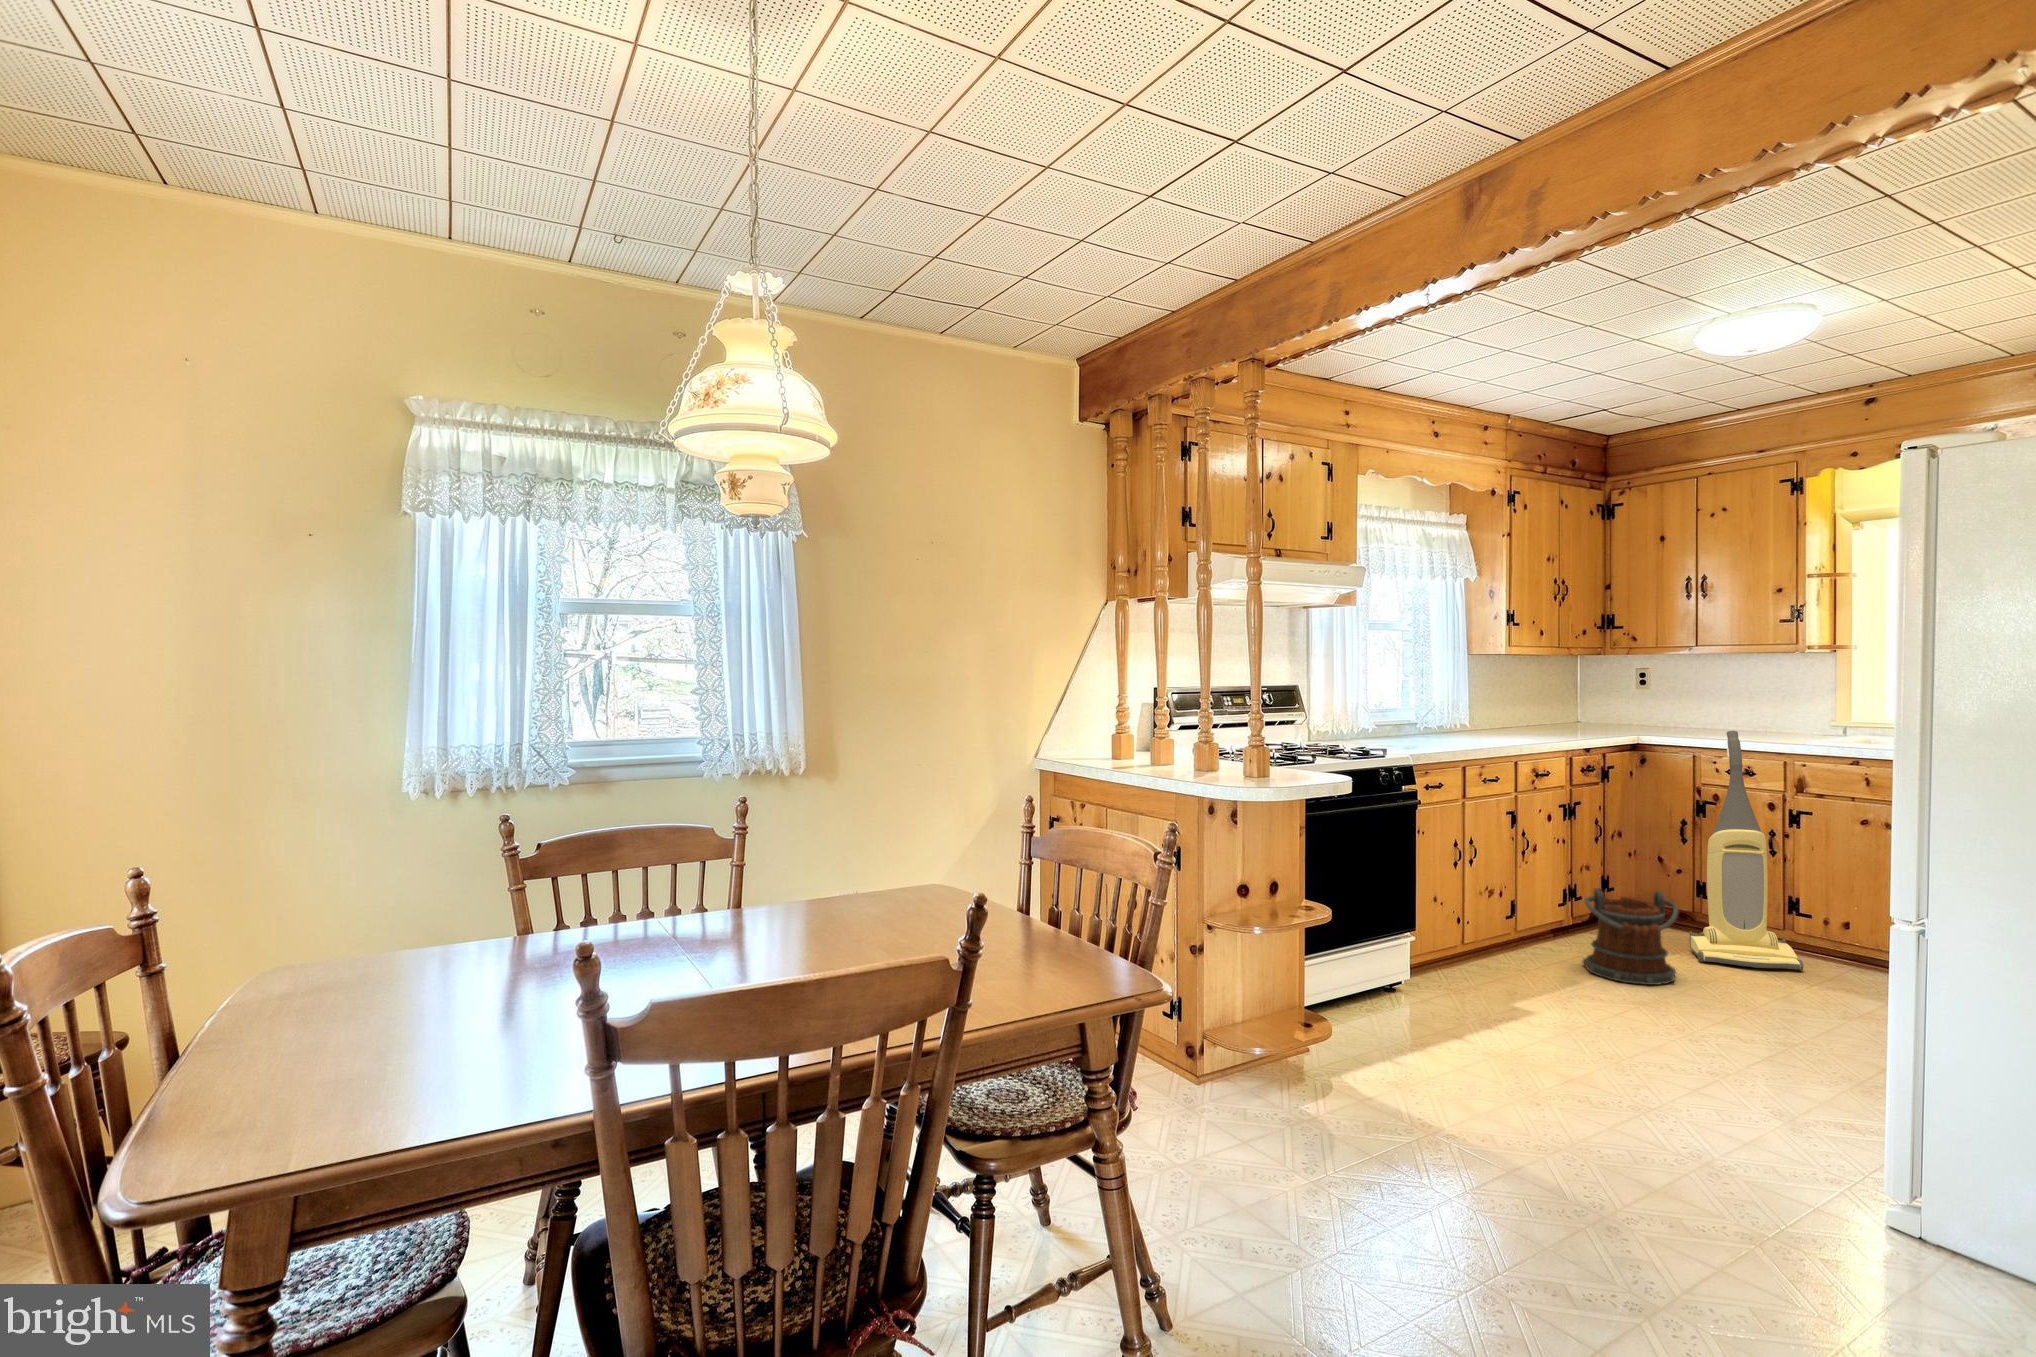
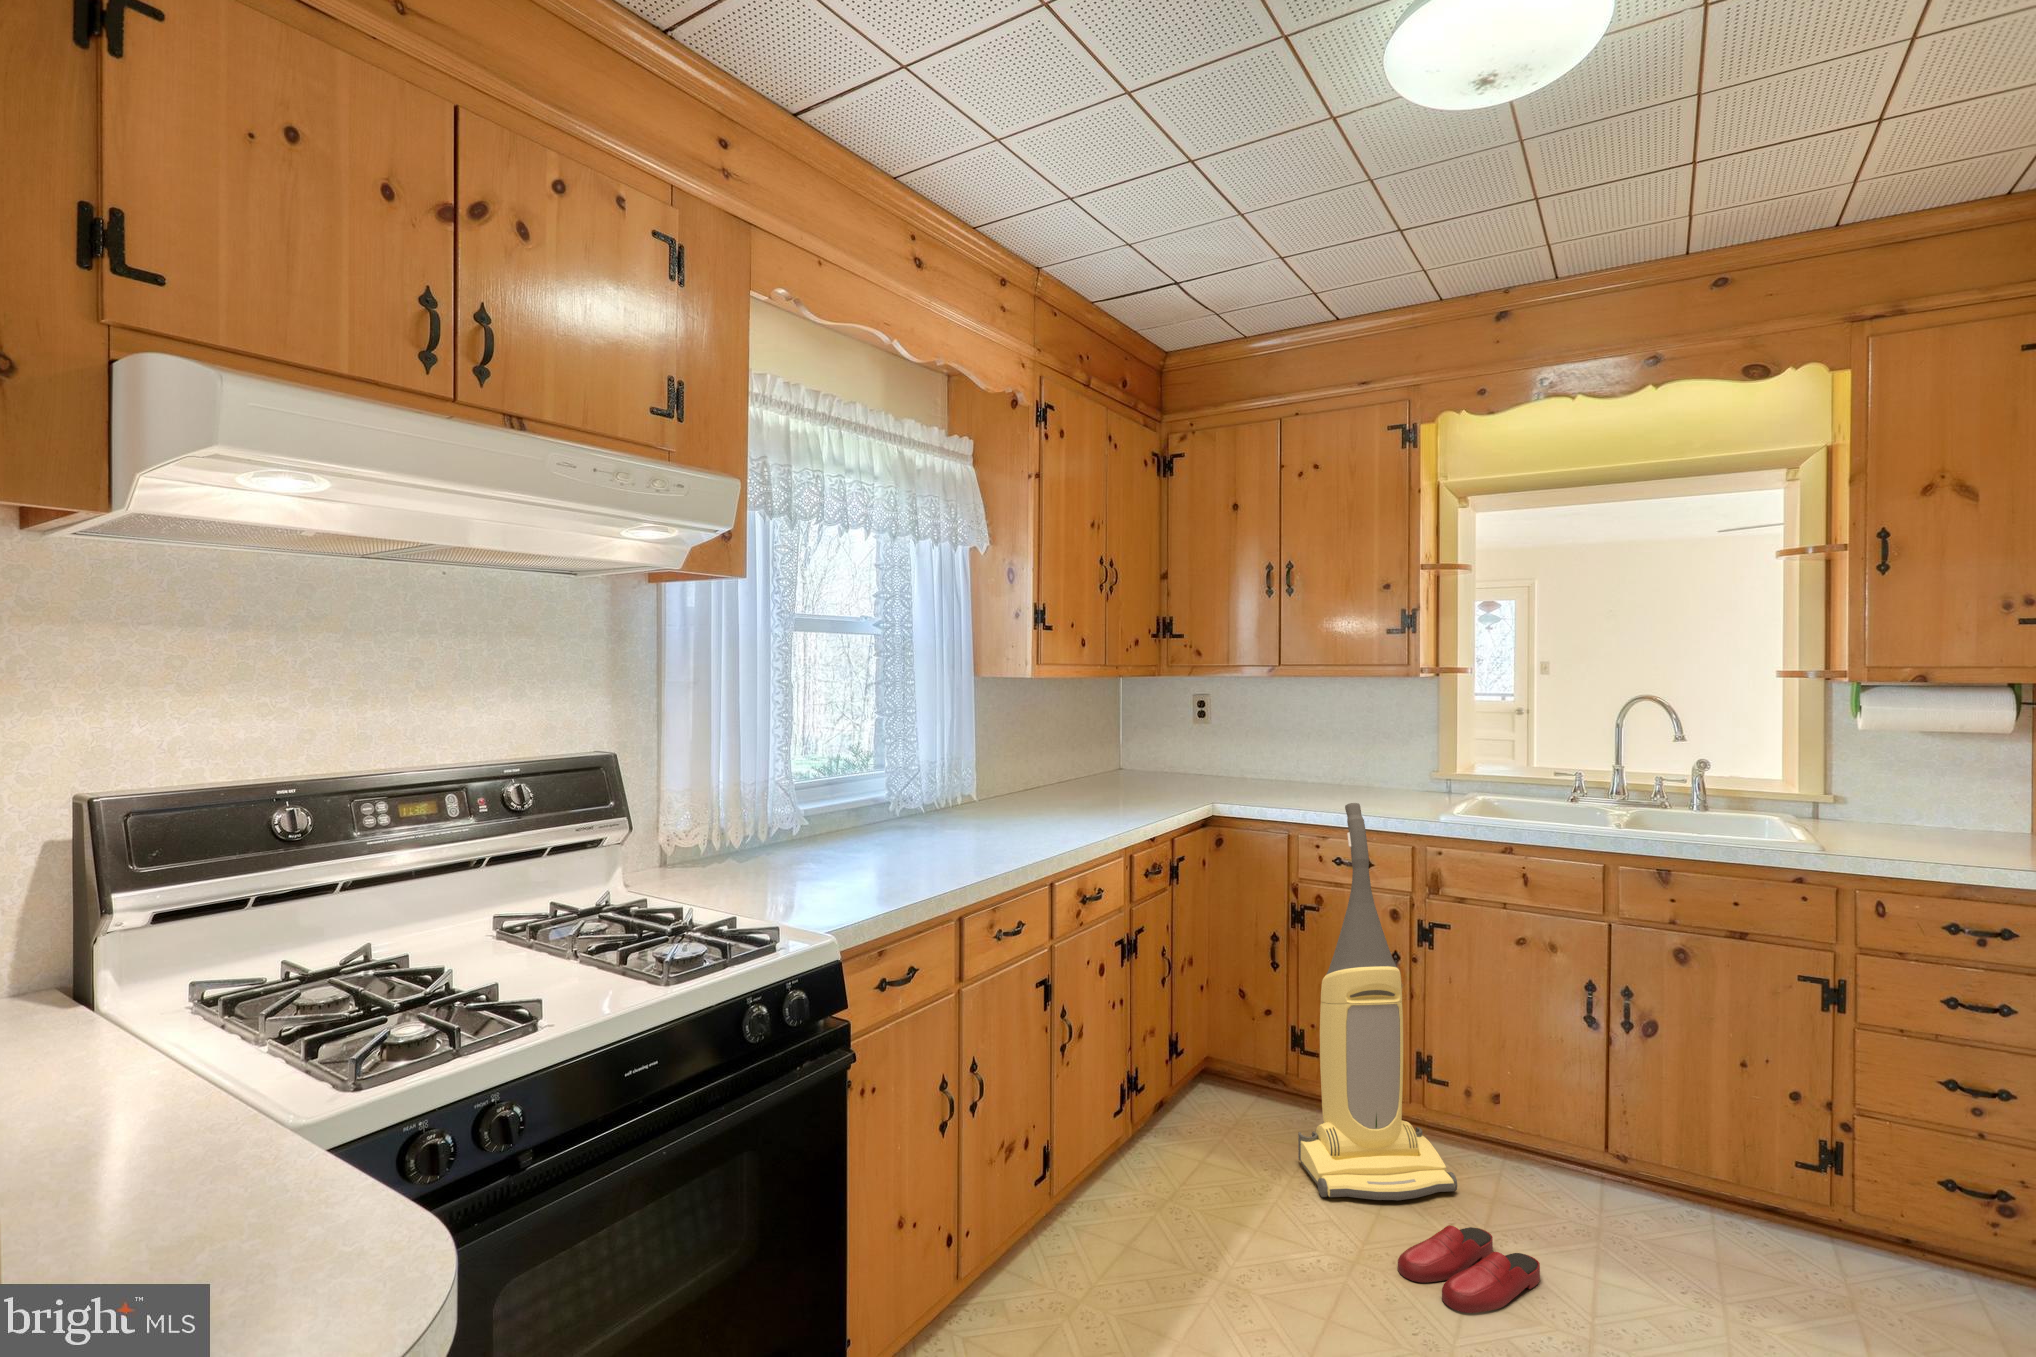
bucket: present [1583,888,1678,985] -> none [1160,1107,1312,1307]
slippers: none [1738,970,1839,1004] -> present [1398,1225,1540,1313]

